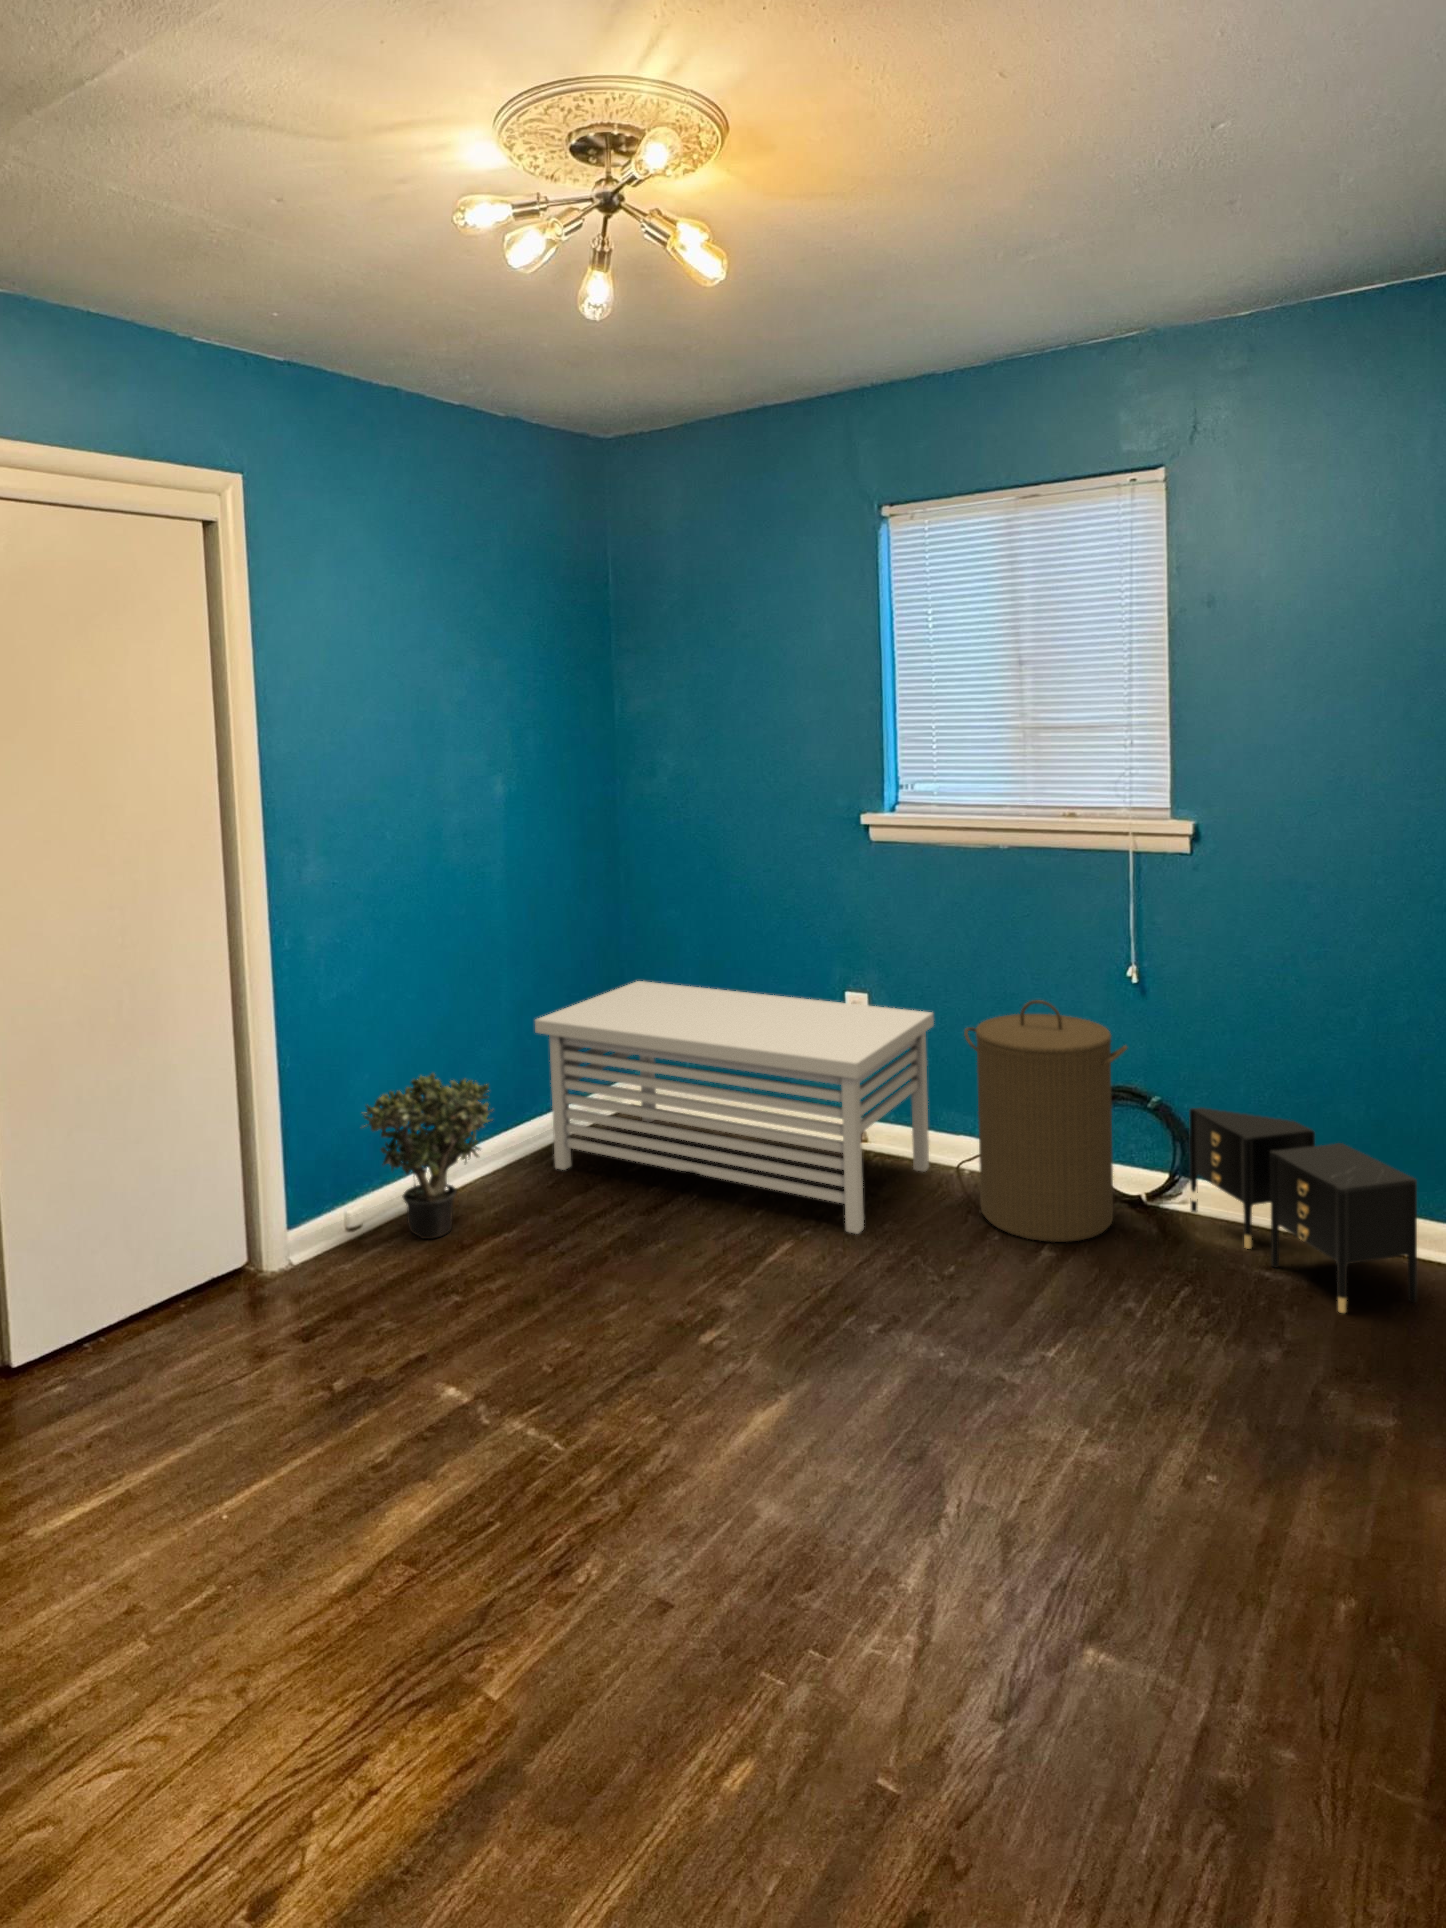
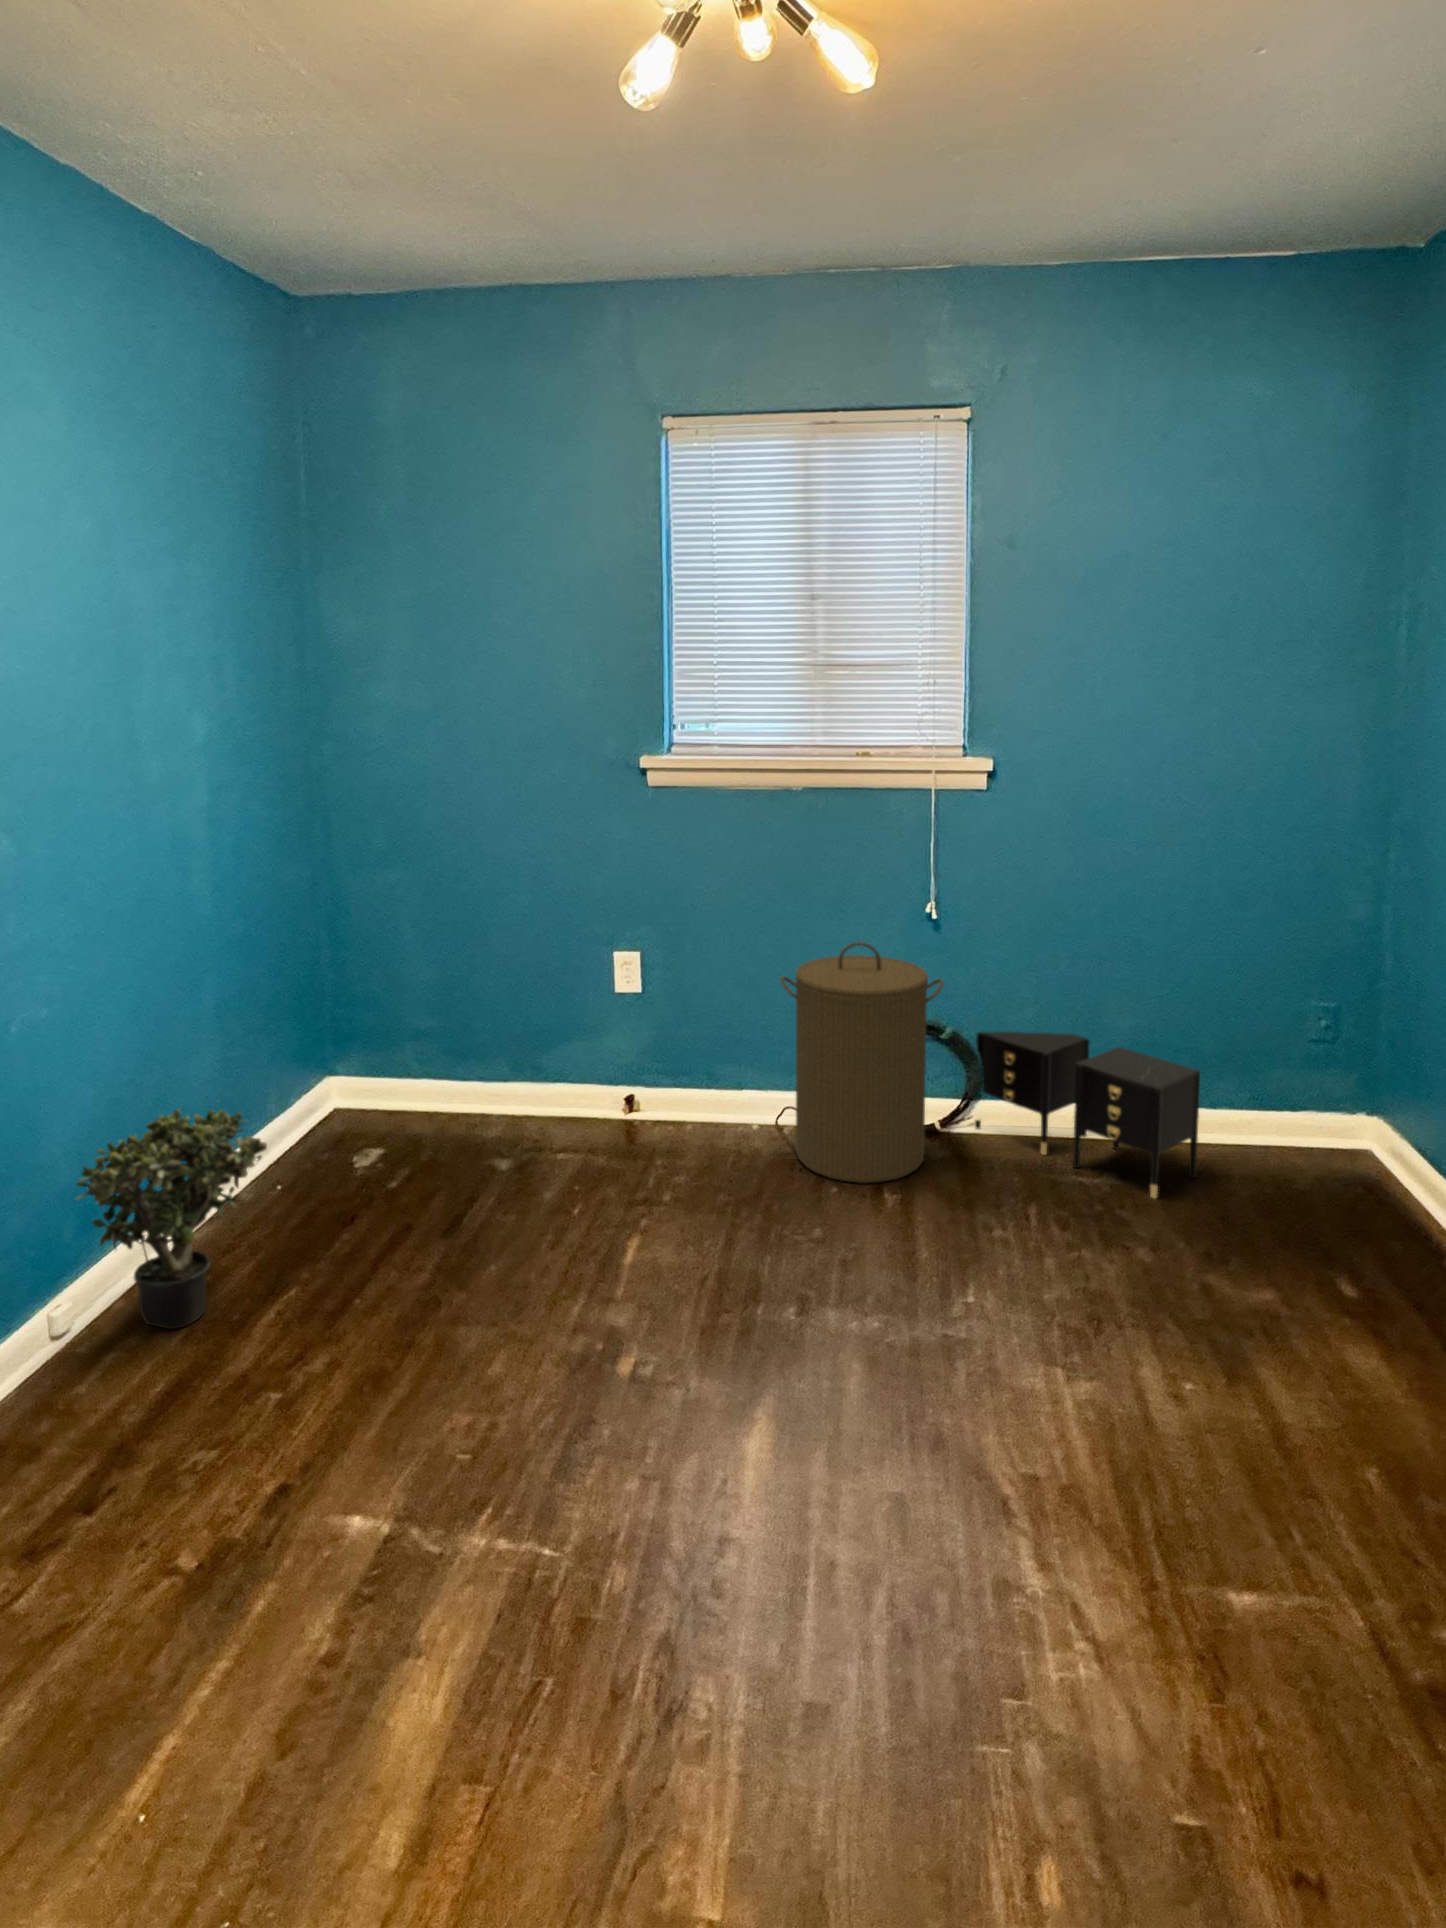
storage bench: present [535,981,934,1234] -> none [266,960,722,1211]

